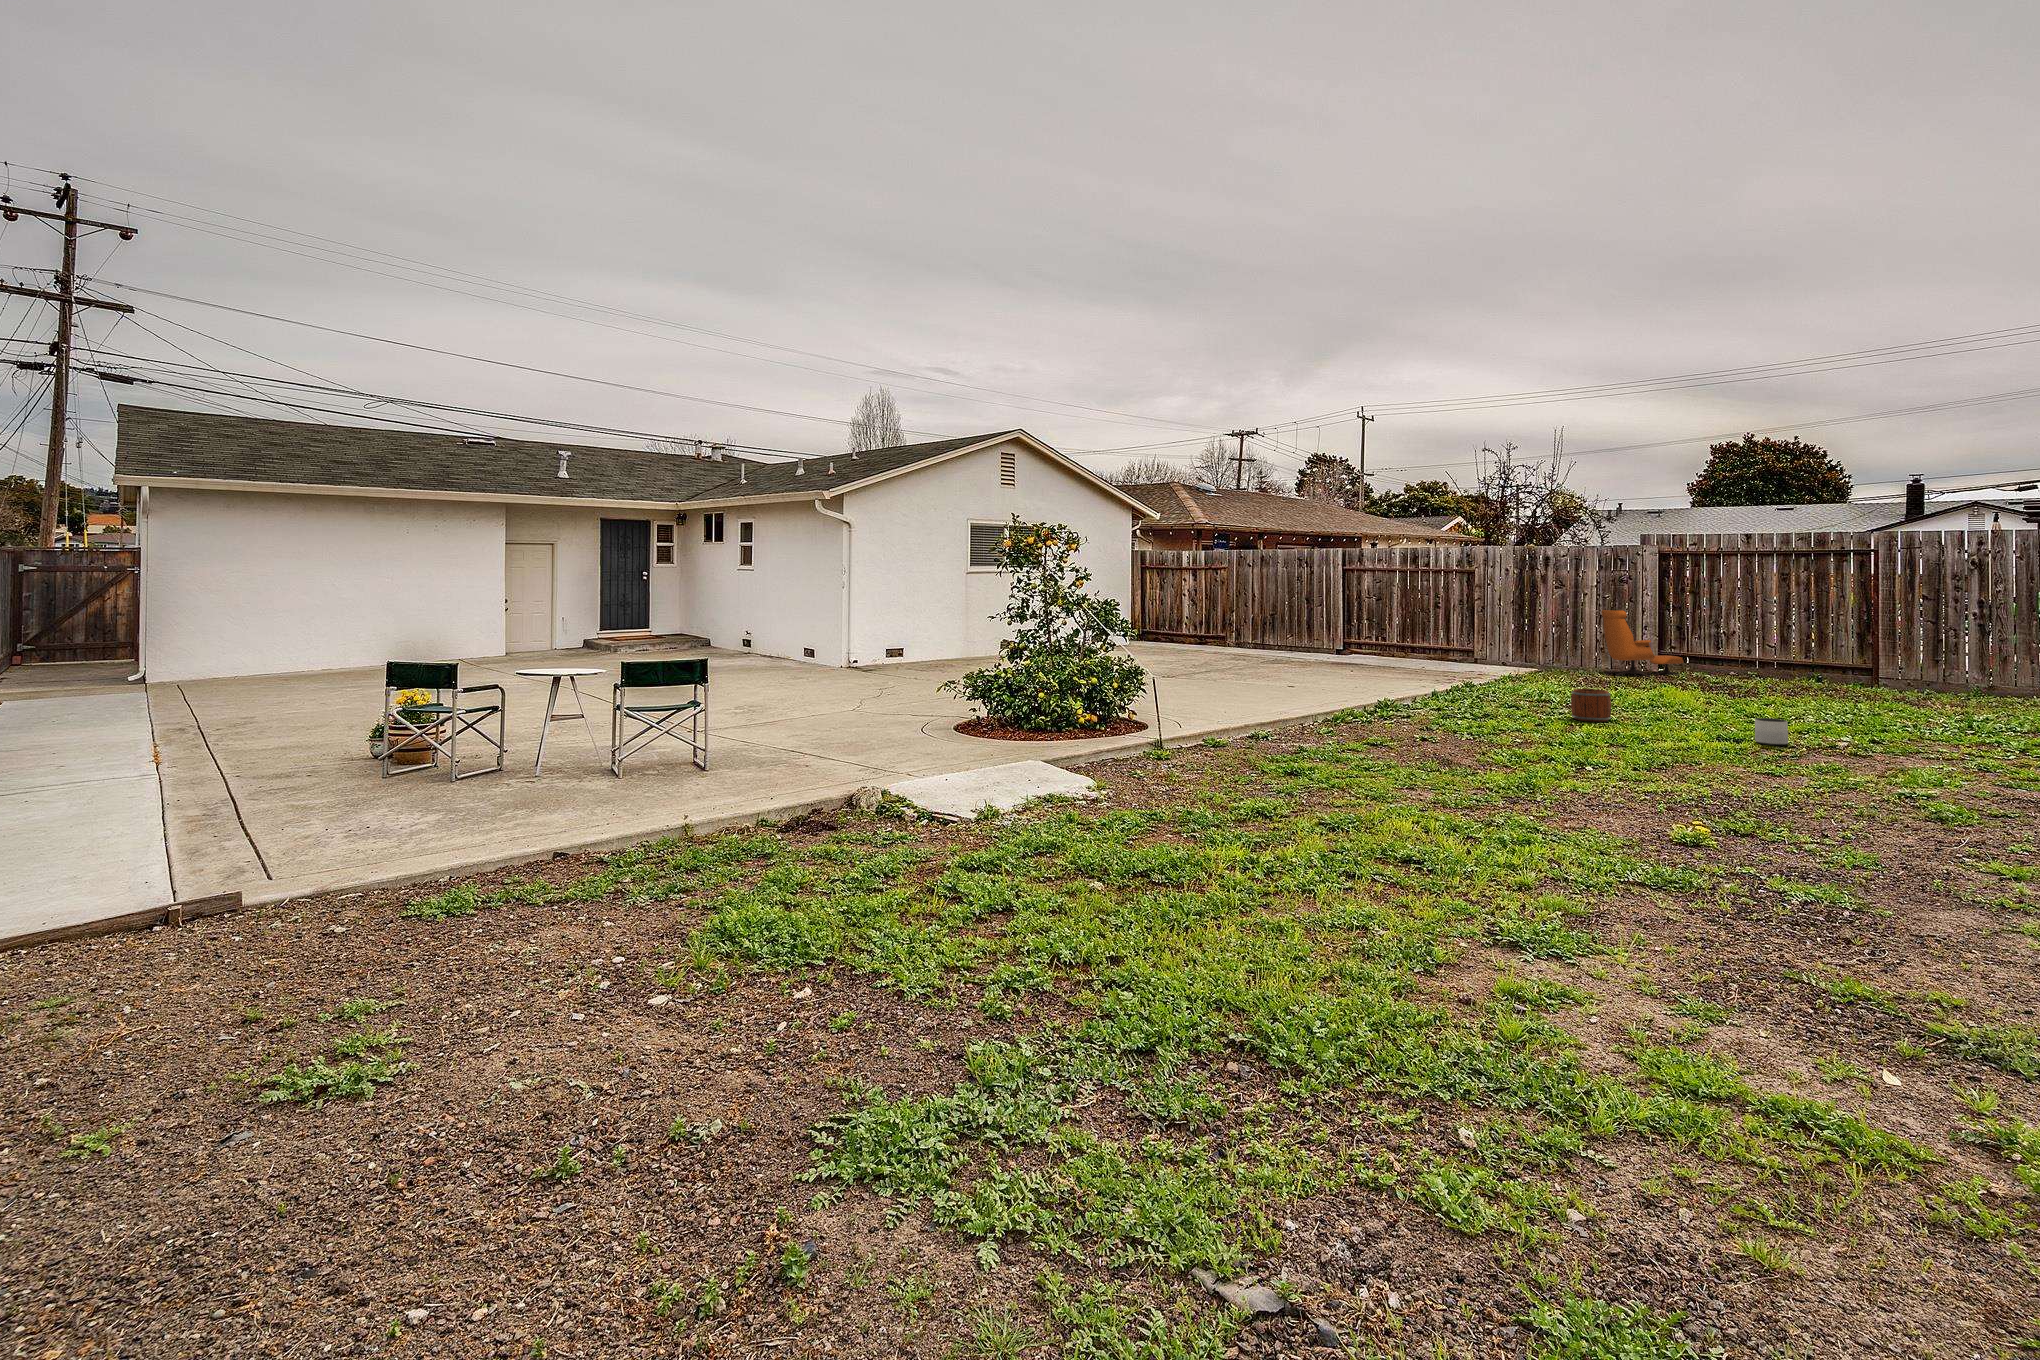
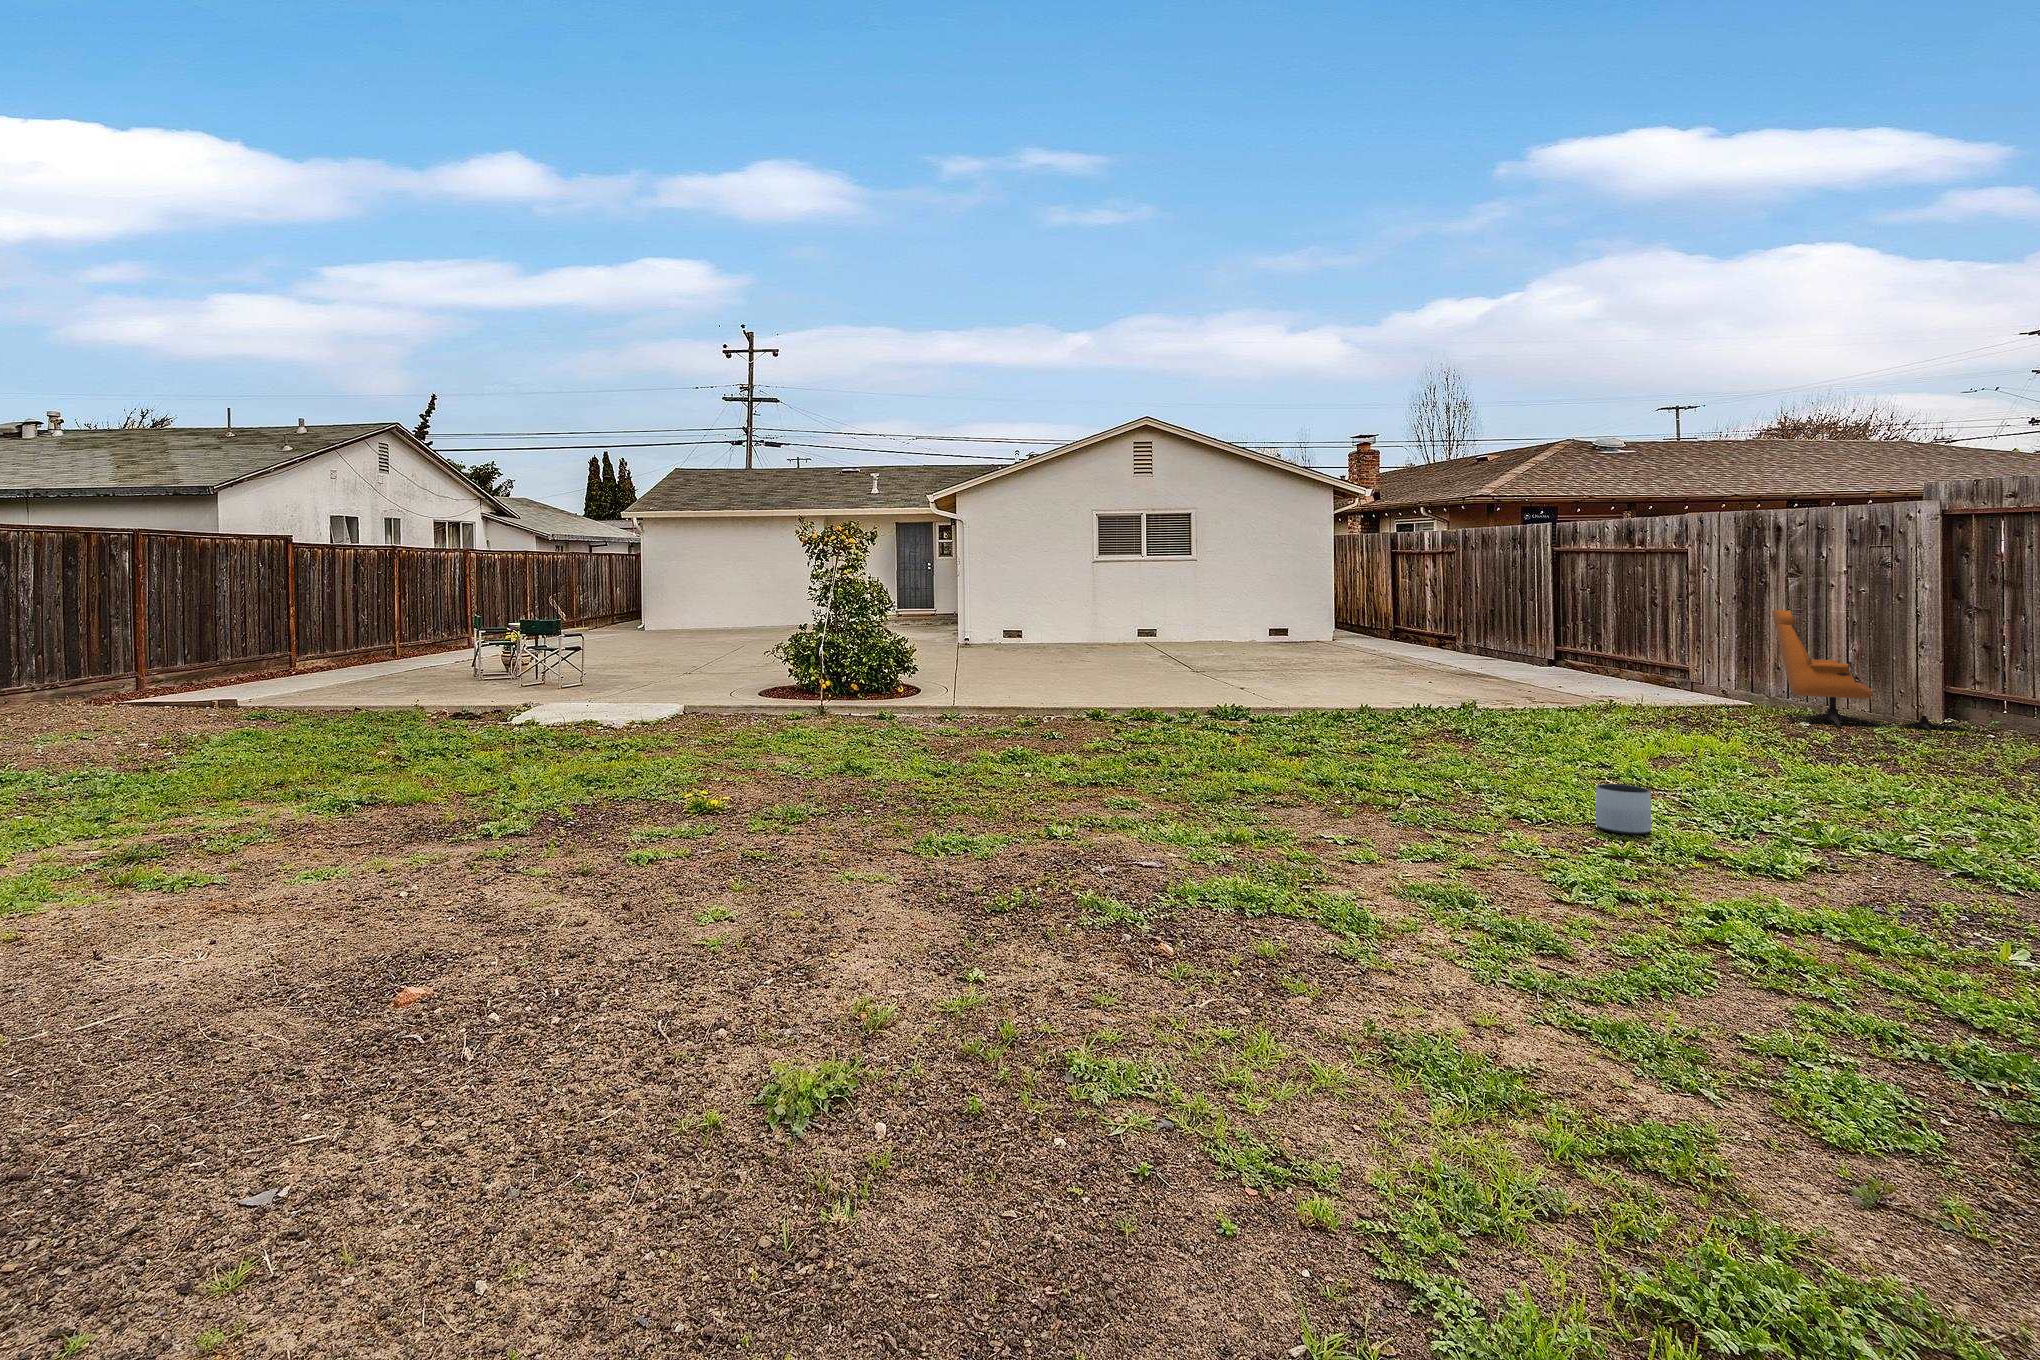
bucket: present [1571,689,1611,722] -> none [1307,703,1356,748]
planter: present [1755,718,1788,745] -> present [1596,784,1651,834]

